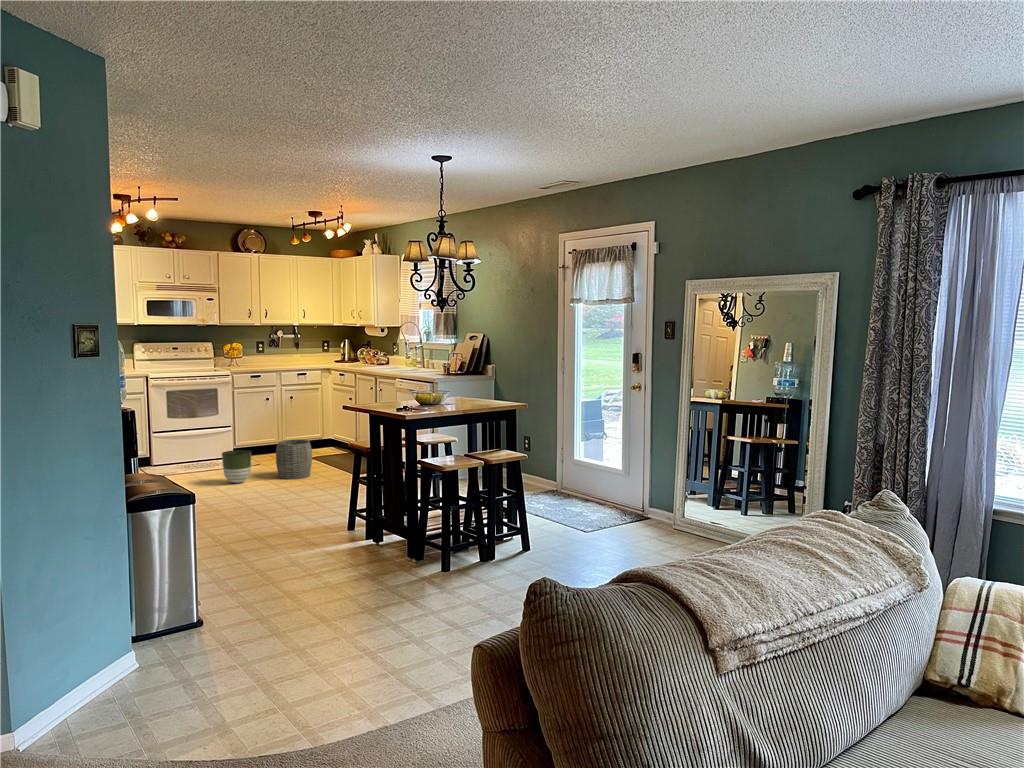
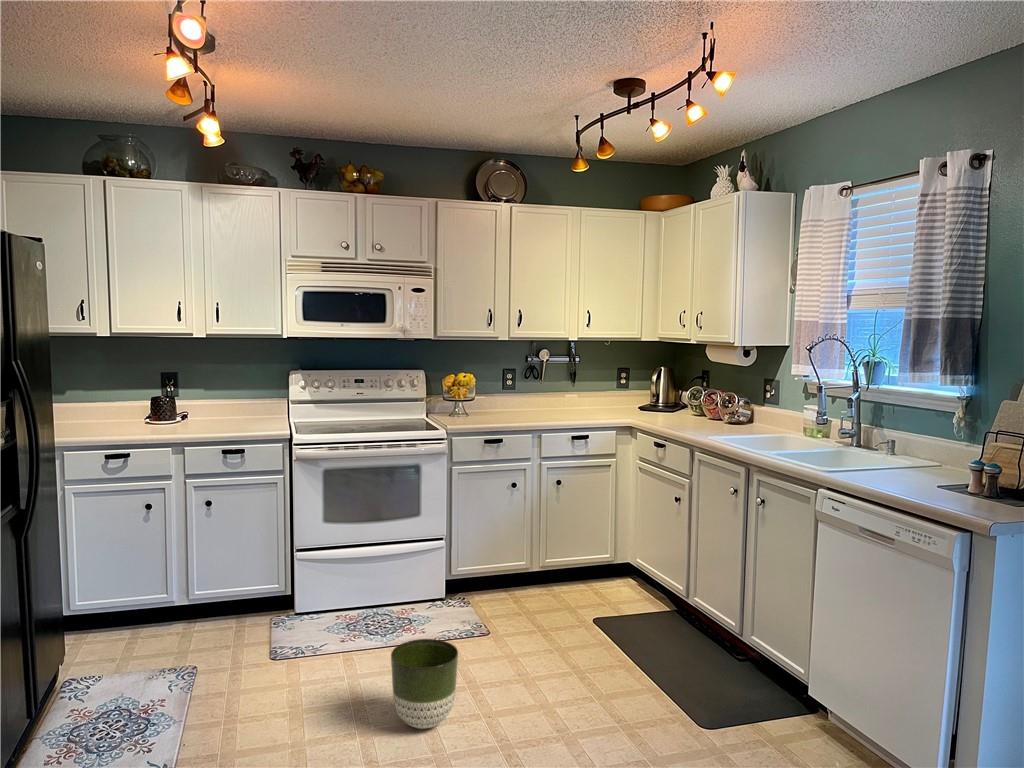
woven basket: present [276,440,312,479] -> none [516,616,599,730]

